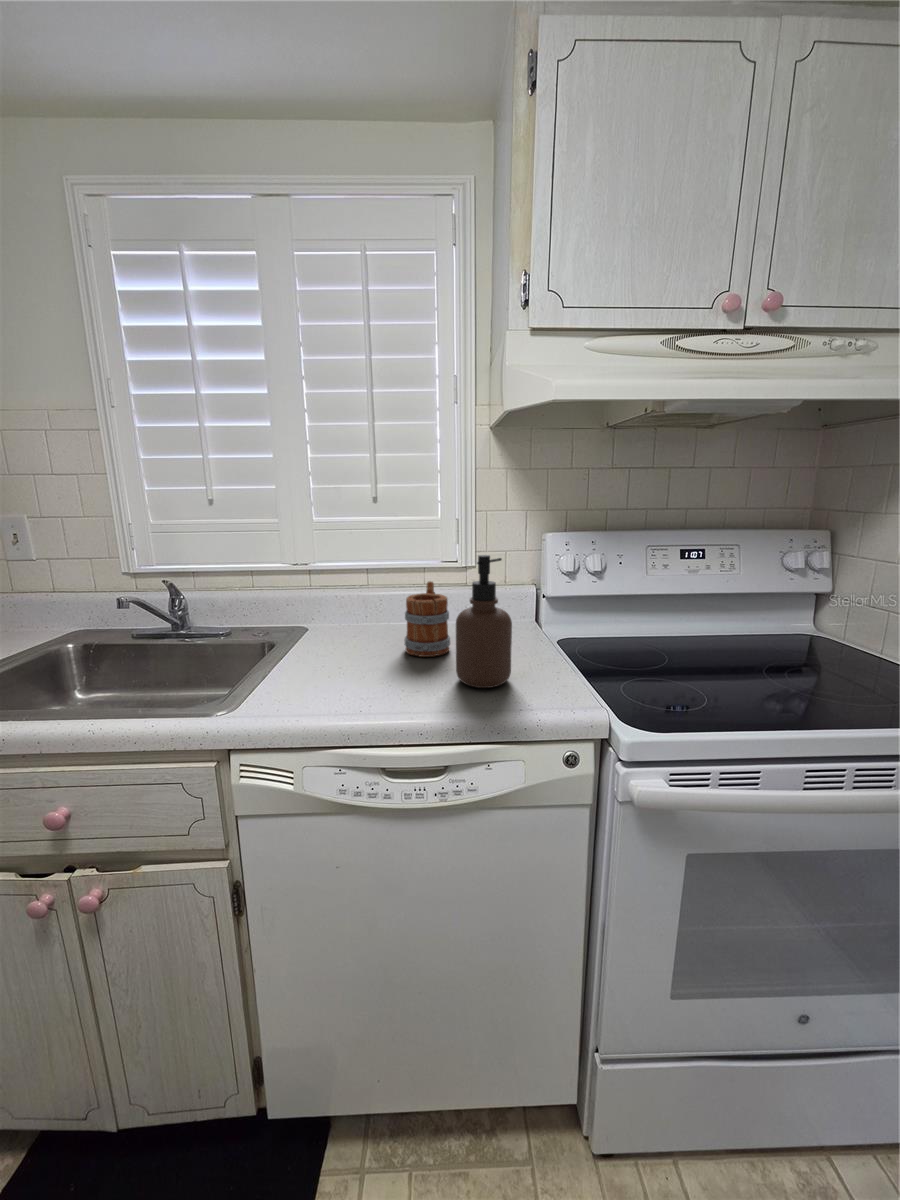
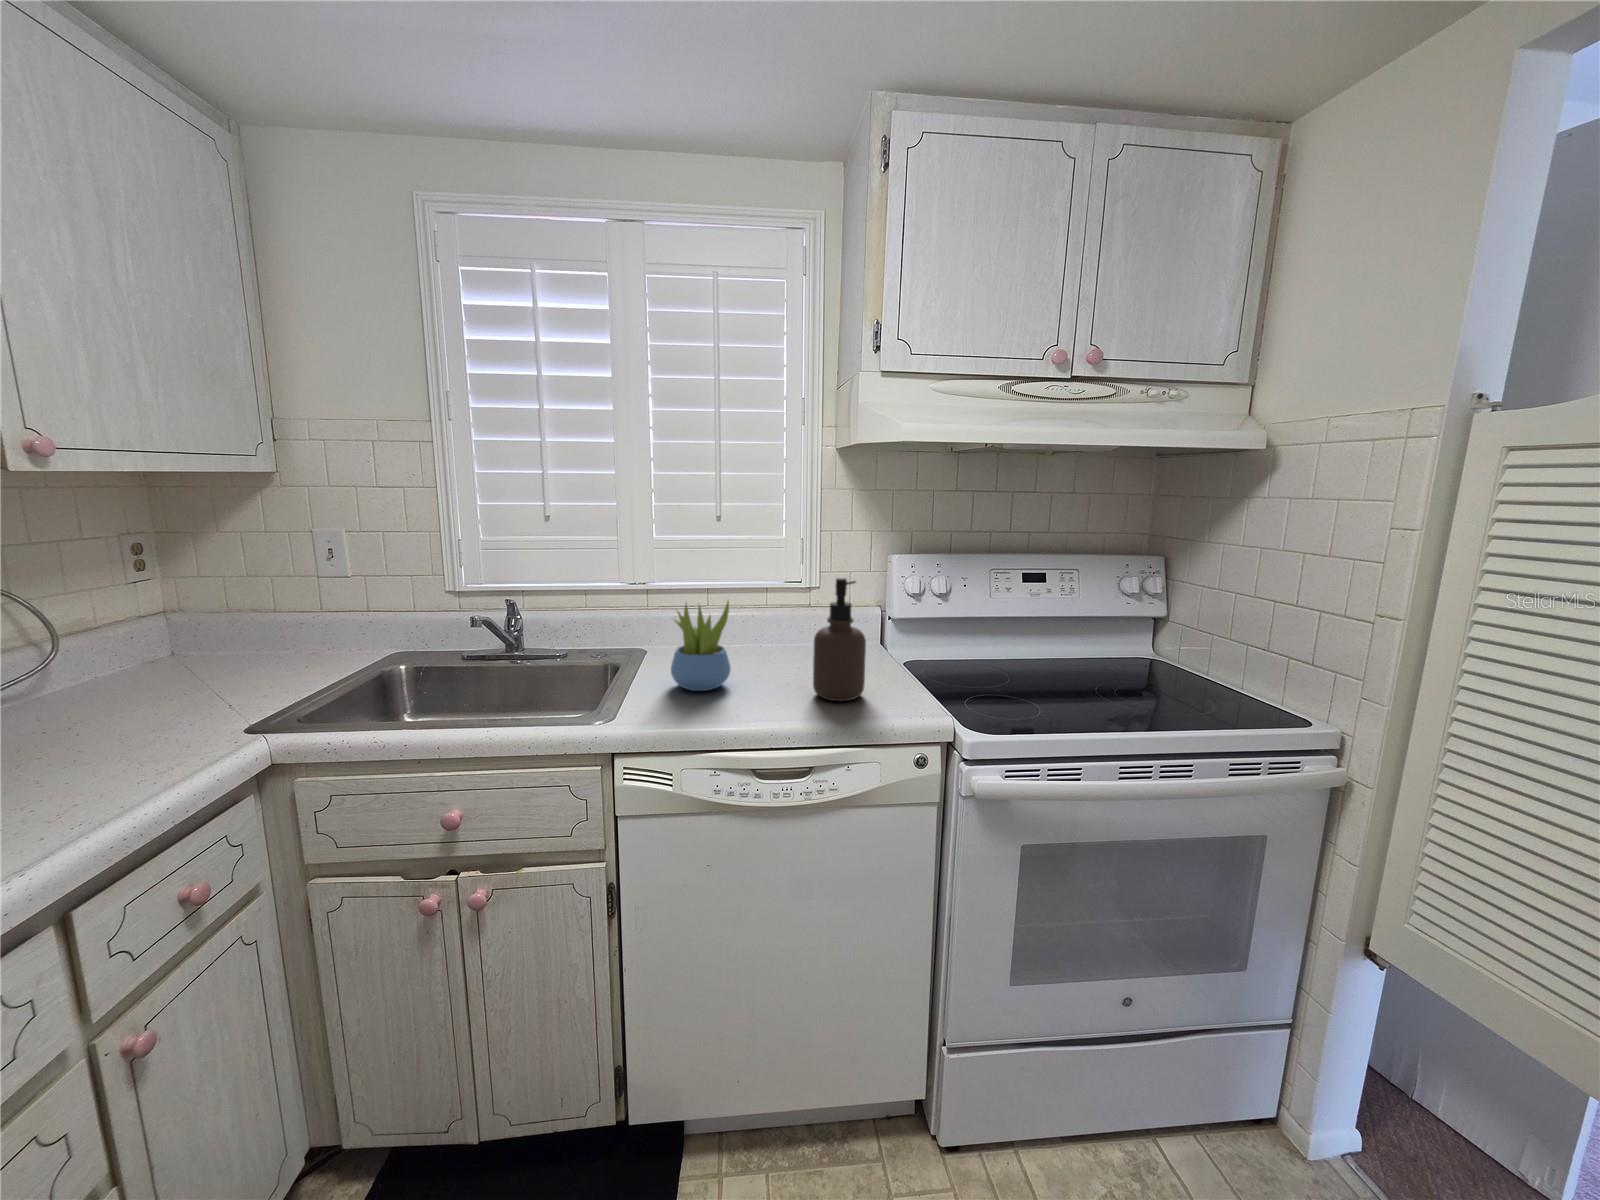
succulent plant: none [310,578,373,675] -> present [671,601,731,691]
mug: present [405,582,450,657] -> none [756,601,801,675]

